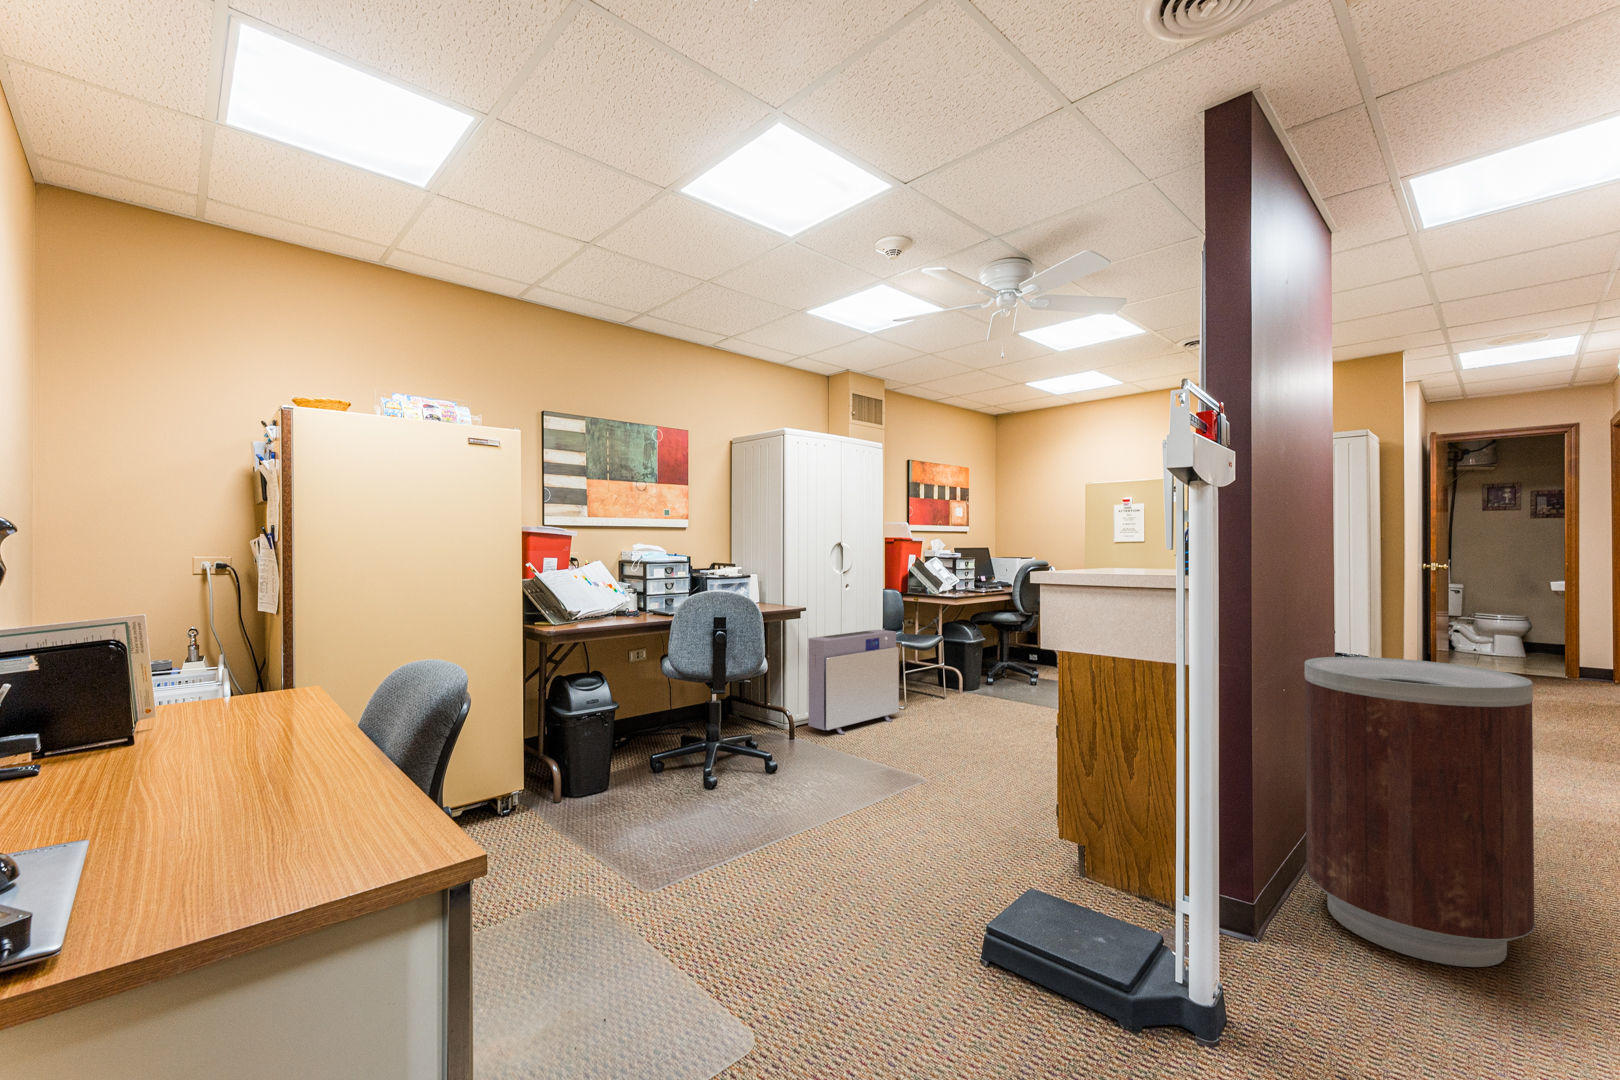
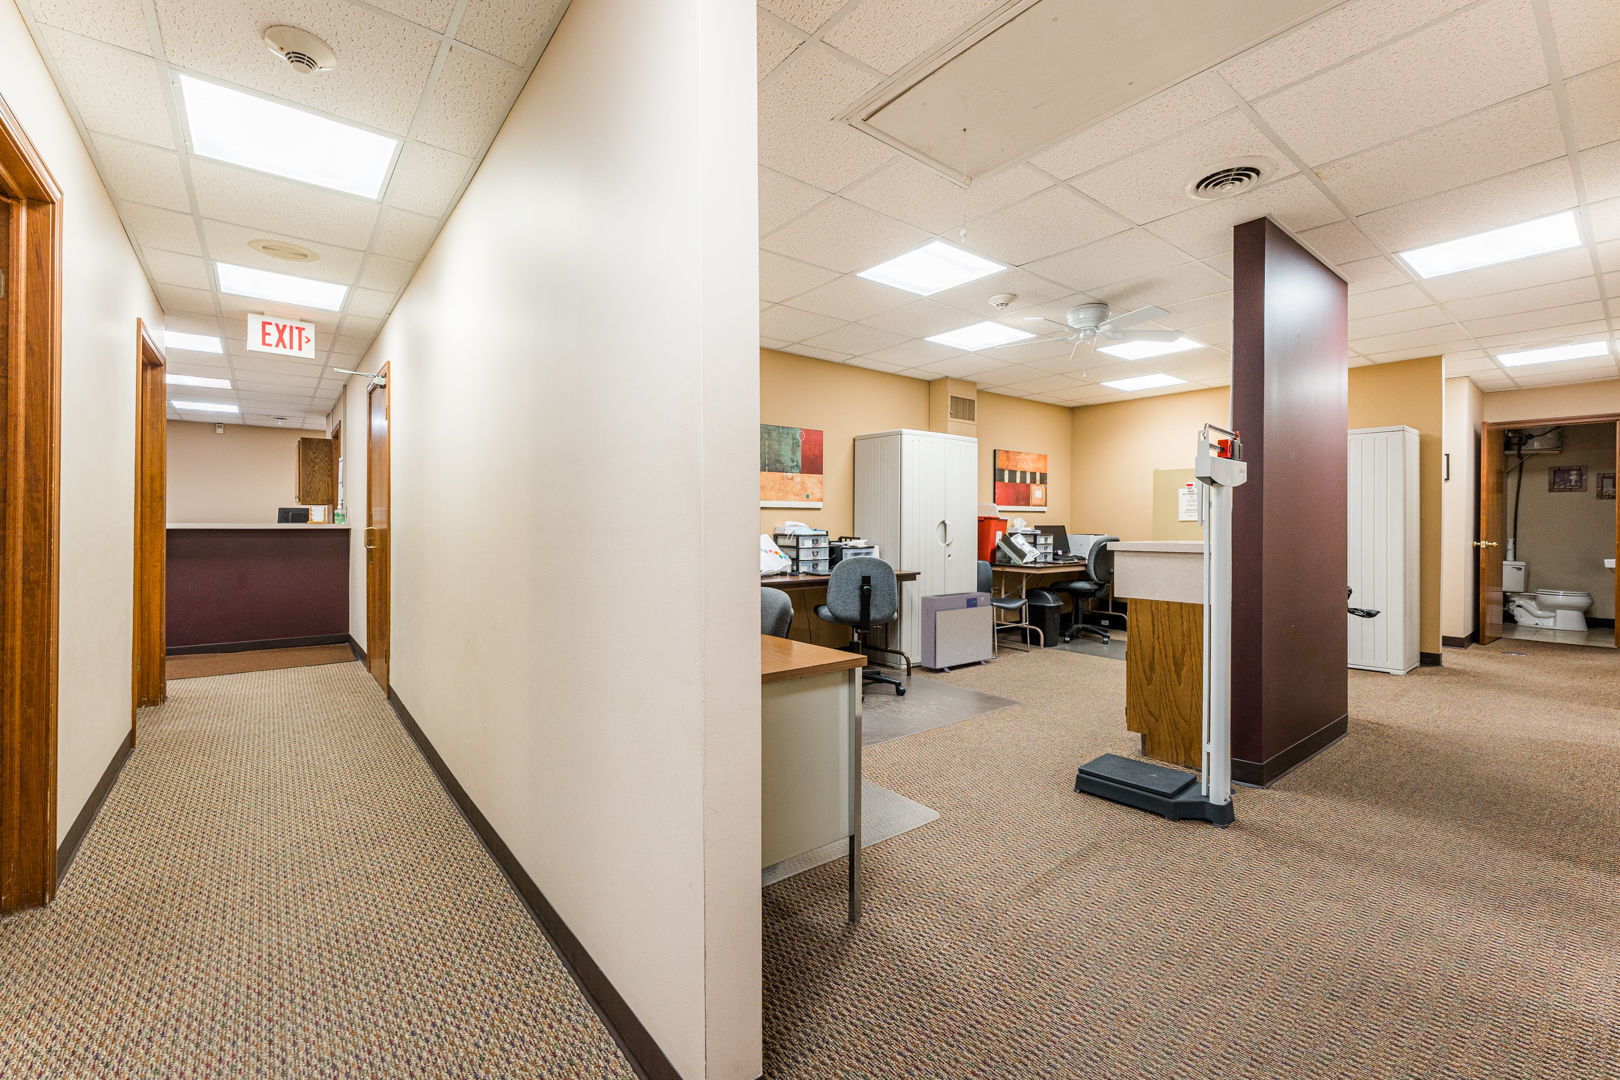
trash can: present [1305,657,1535,967] -> none [1307,604,1467,808]

